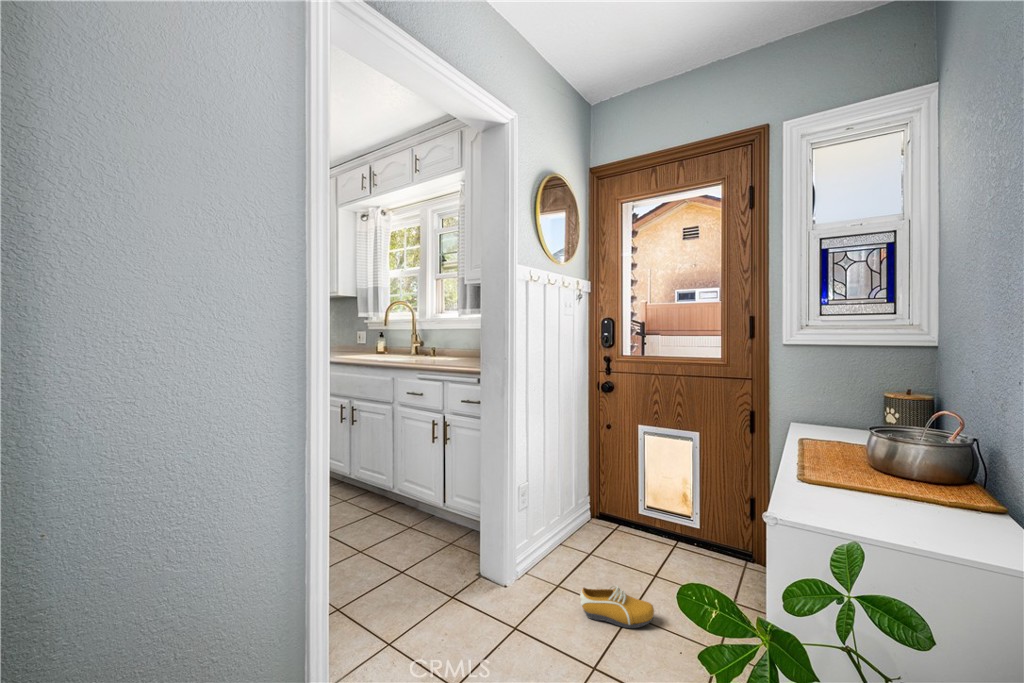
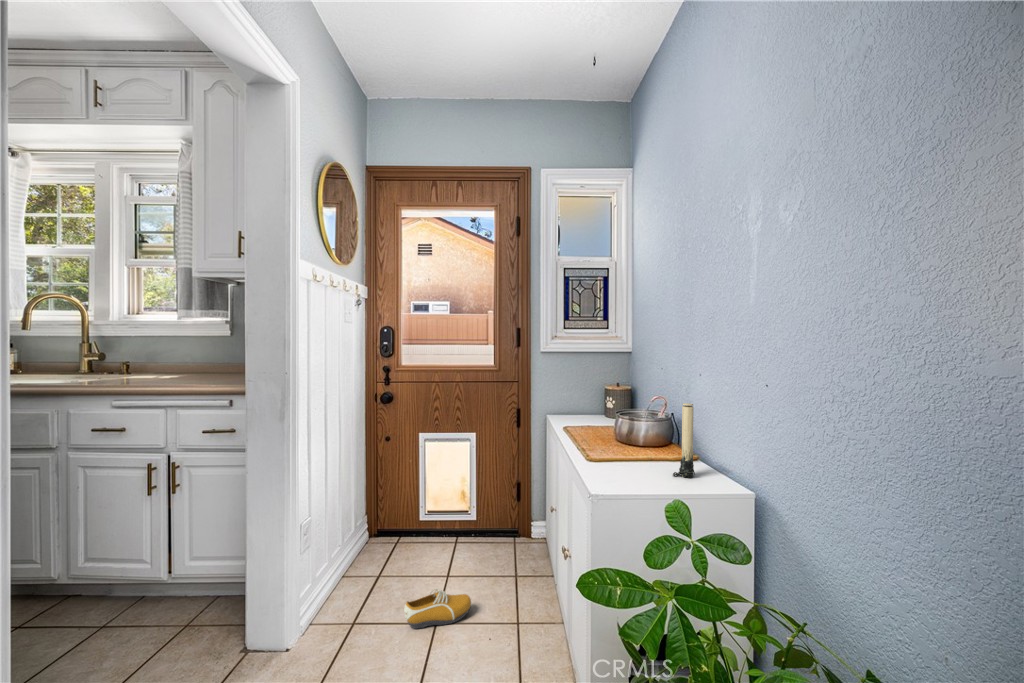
candle: none [930,415,980,542] -> present [673,403,695,478]

